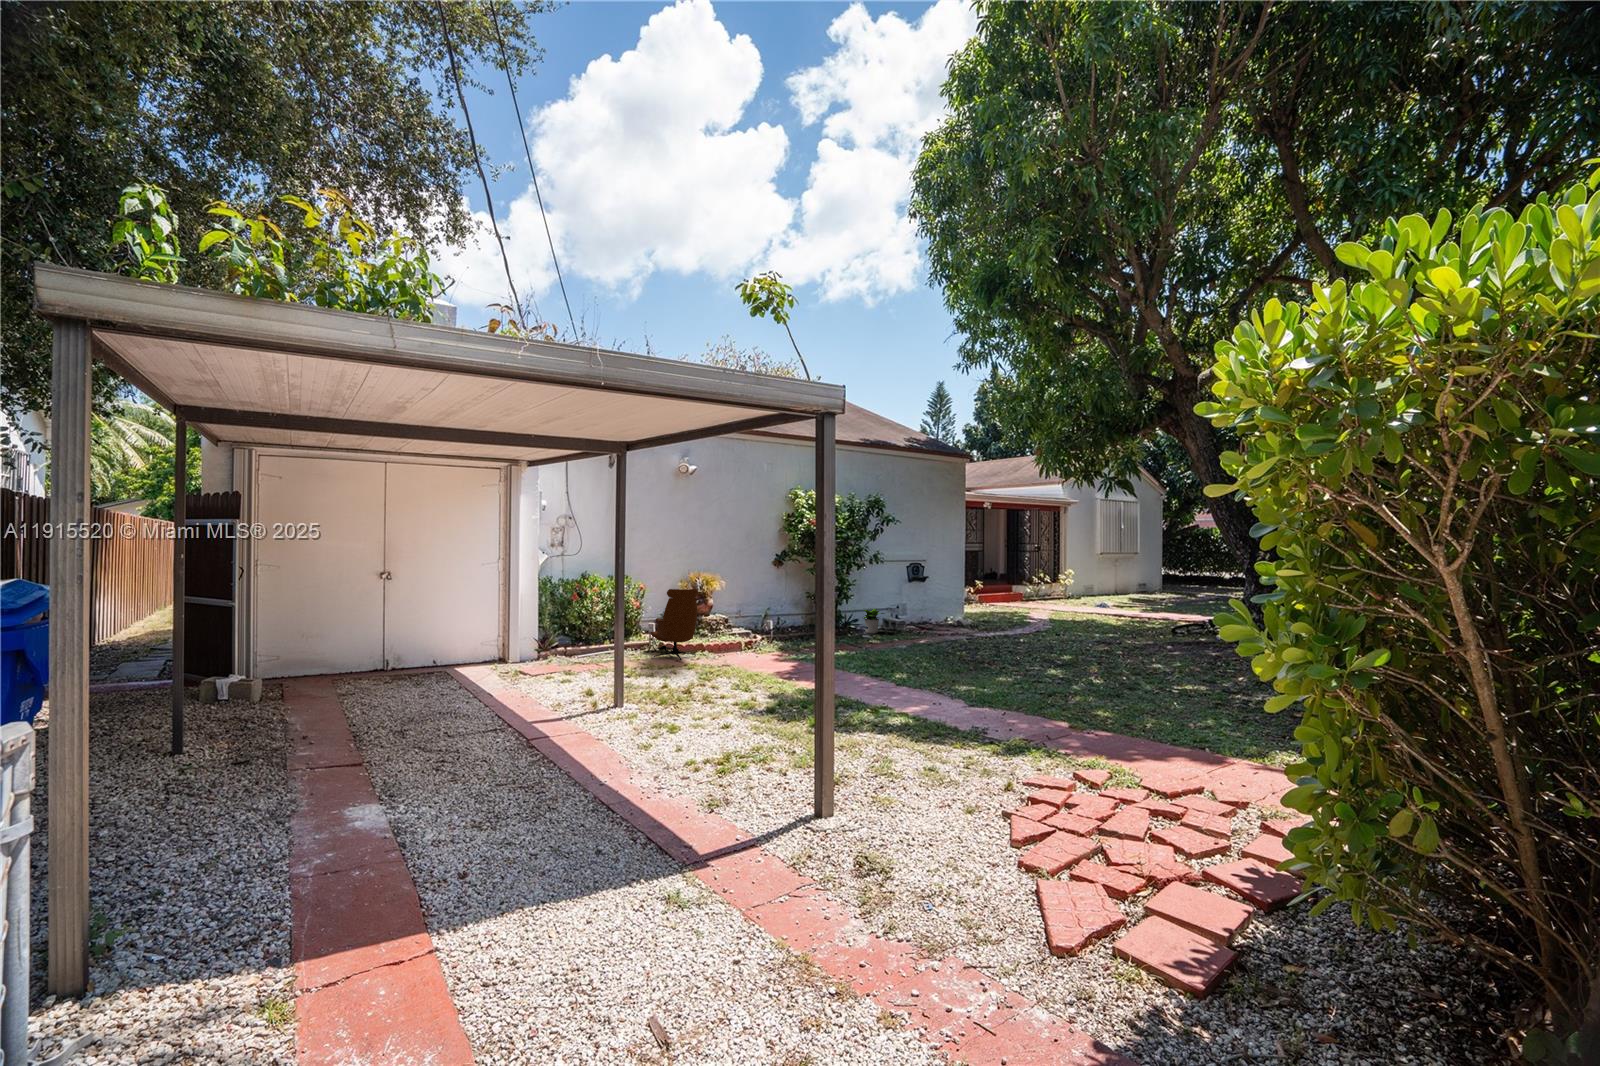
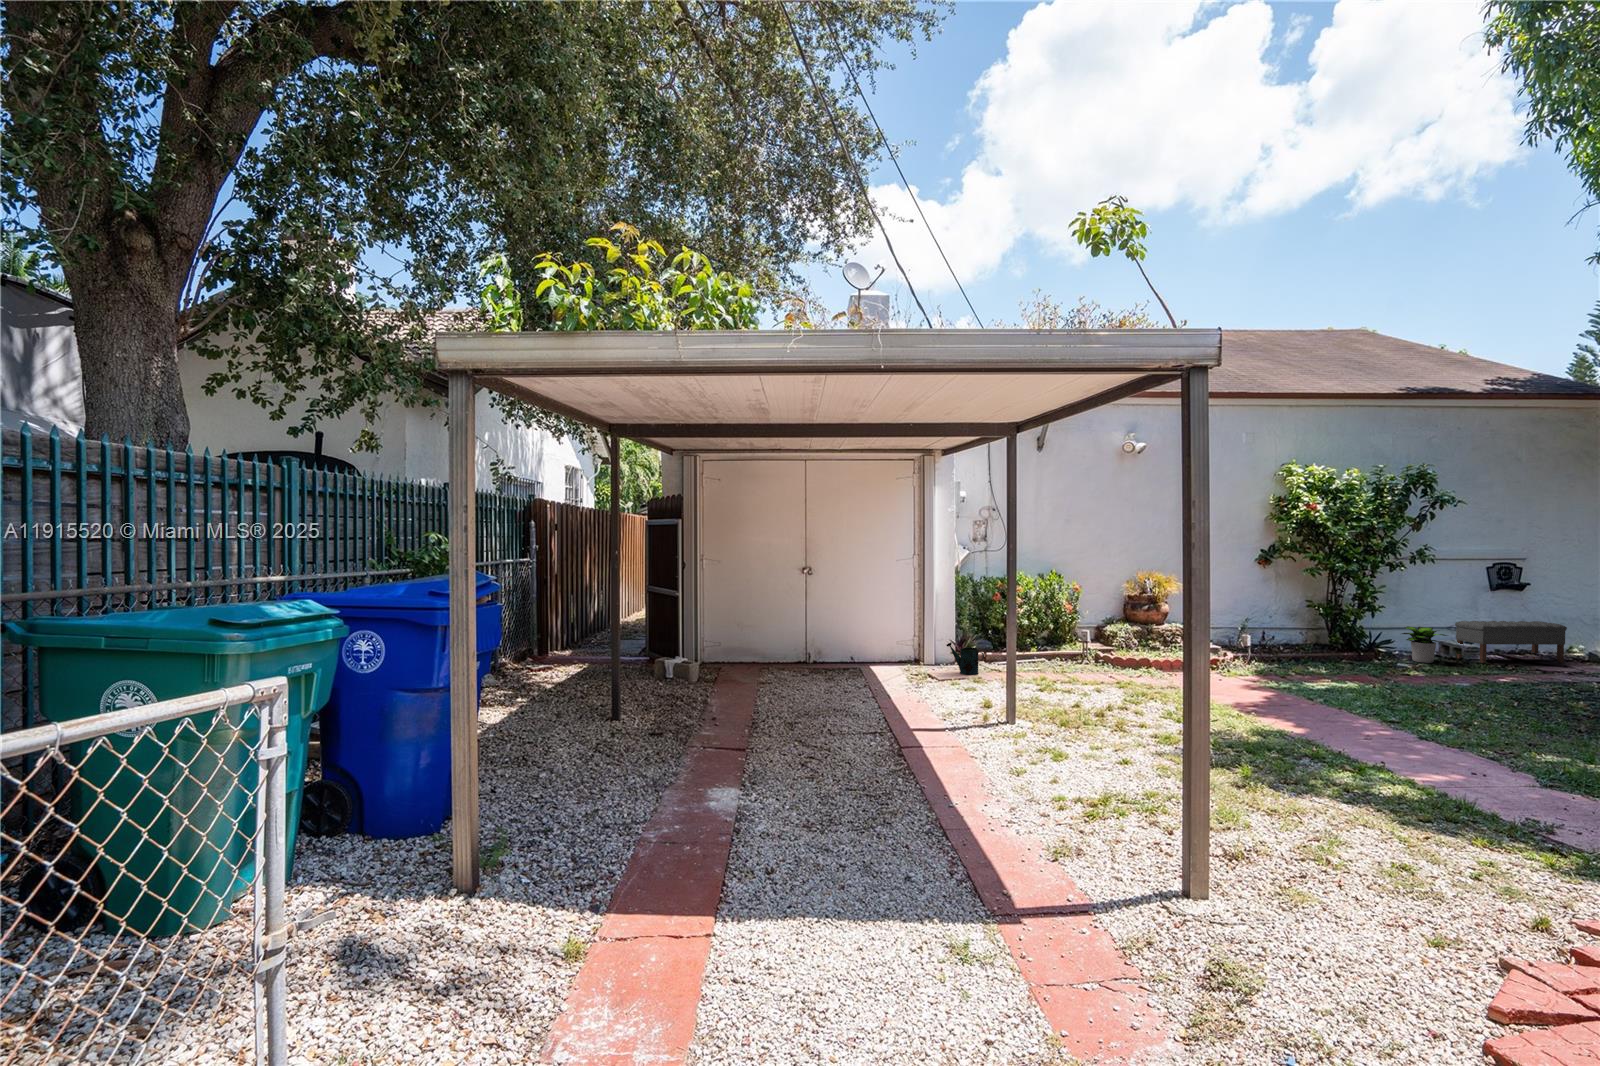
lounge chair: present [649,589,698,660] -> none [1082,591,1137,677]
bench: none [887,602,944,632] -> present [1455,621,1567,663]
watering can: none [534,640,572,669] -> present [947,642,984,675]

